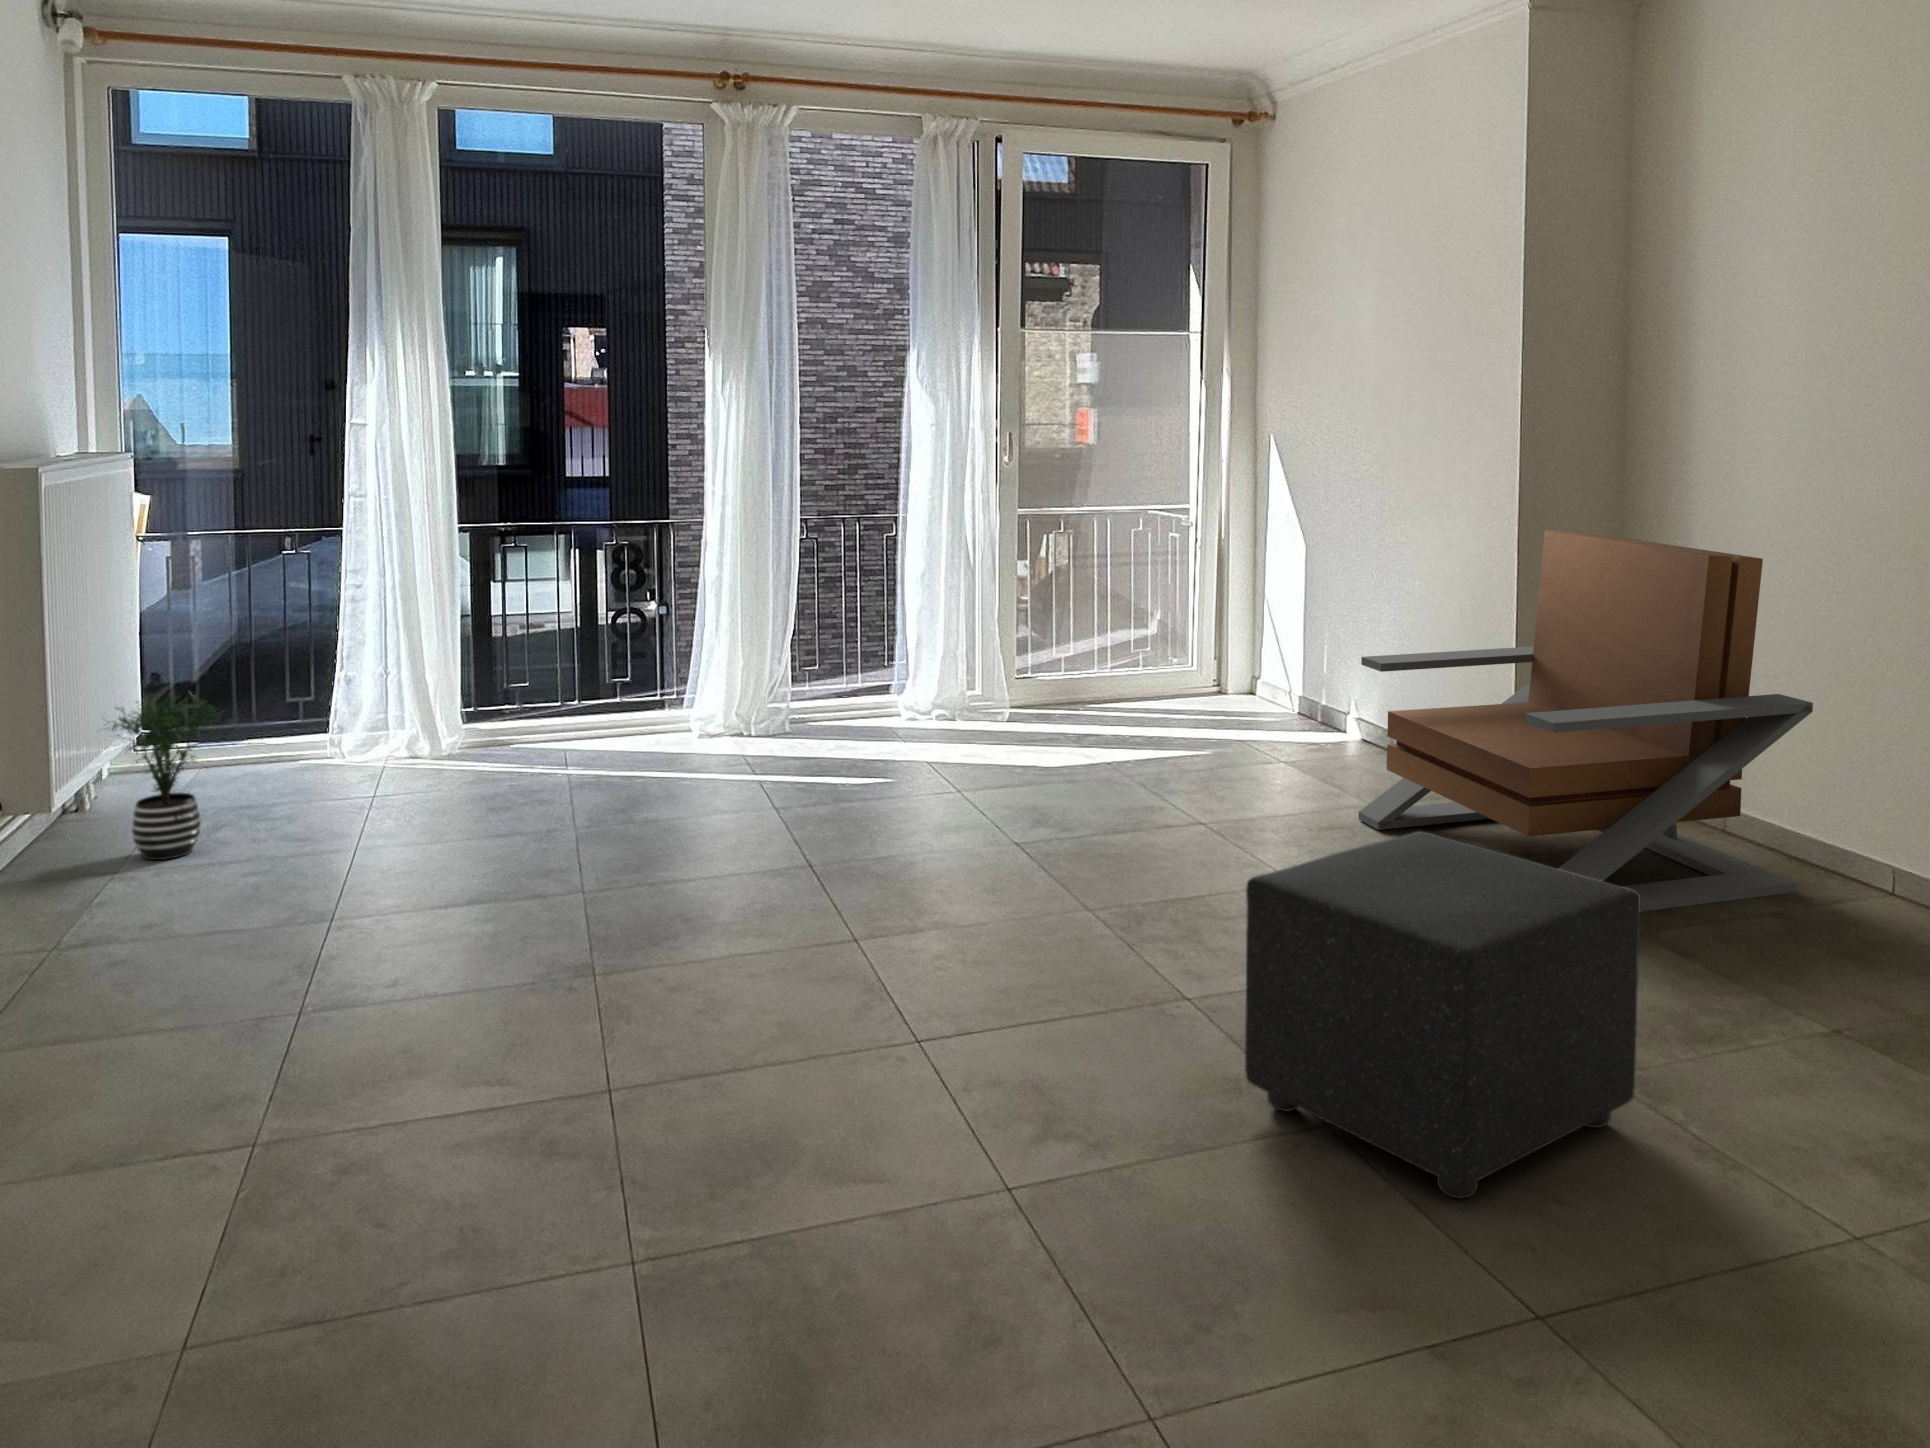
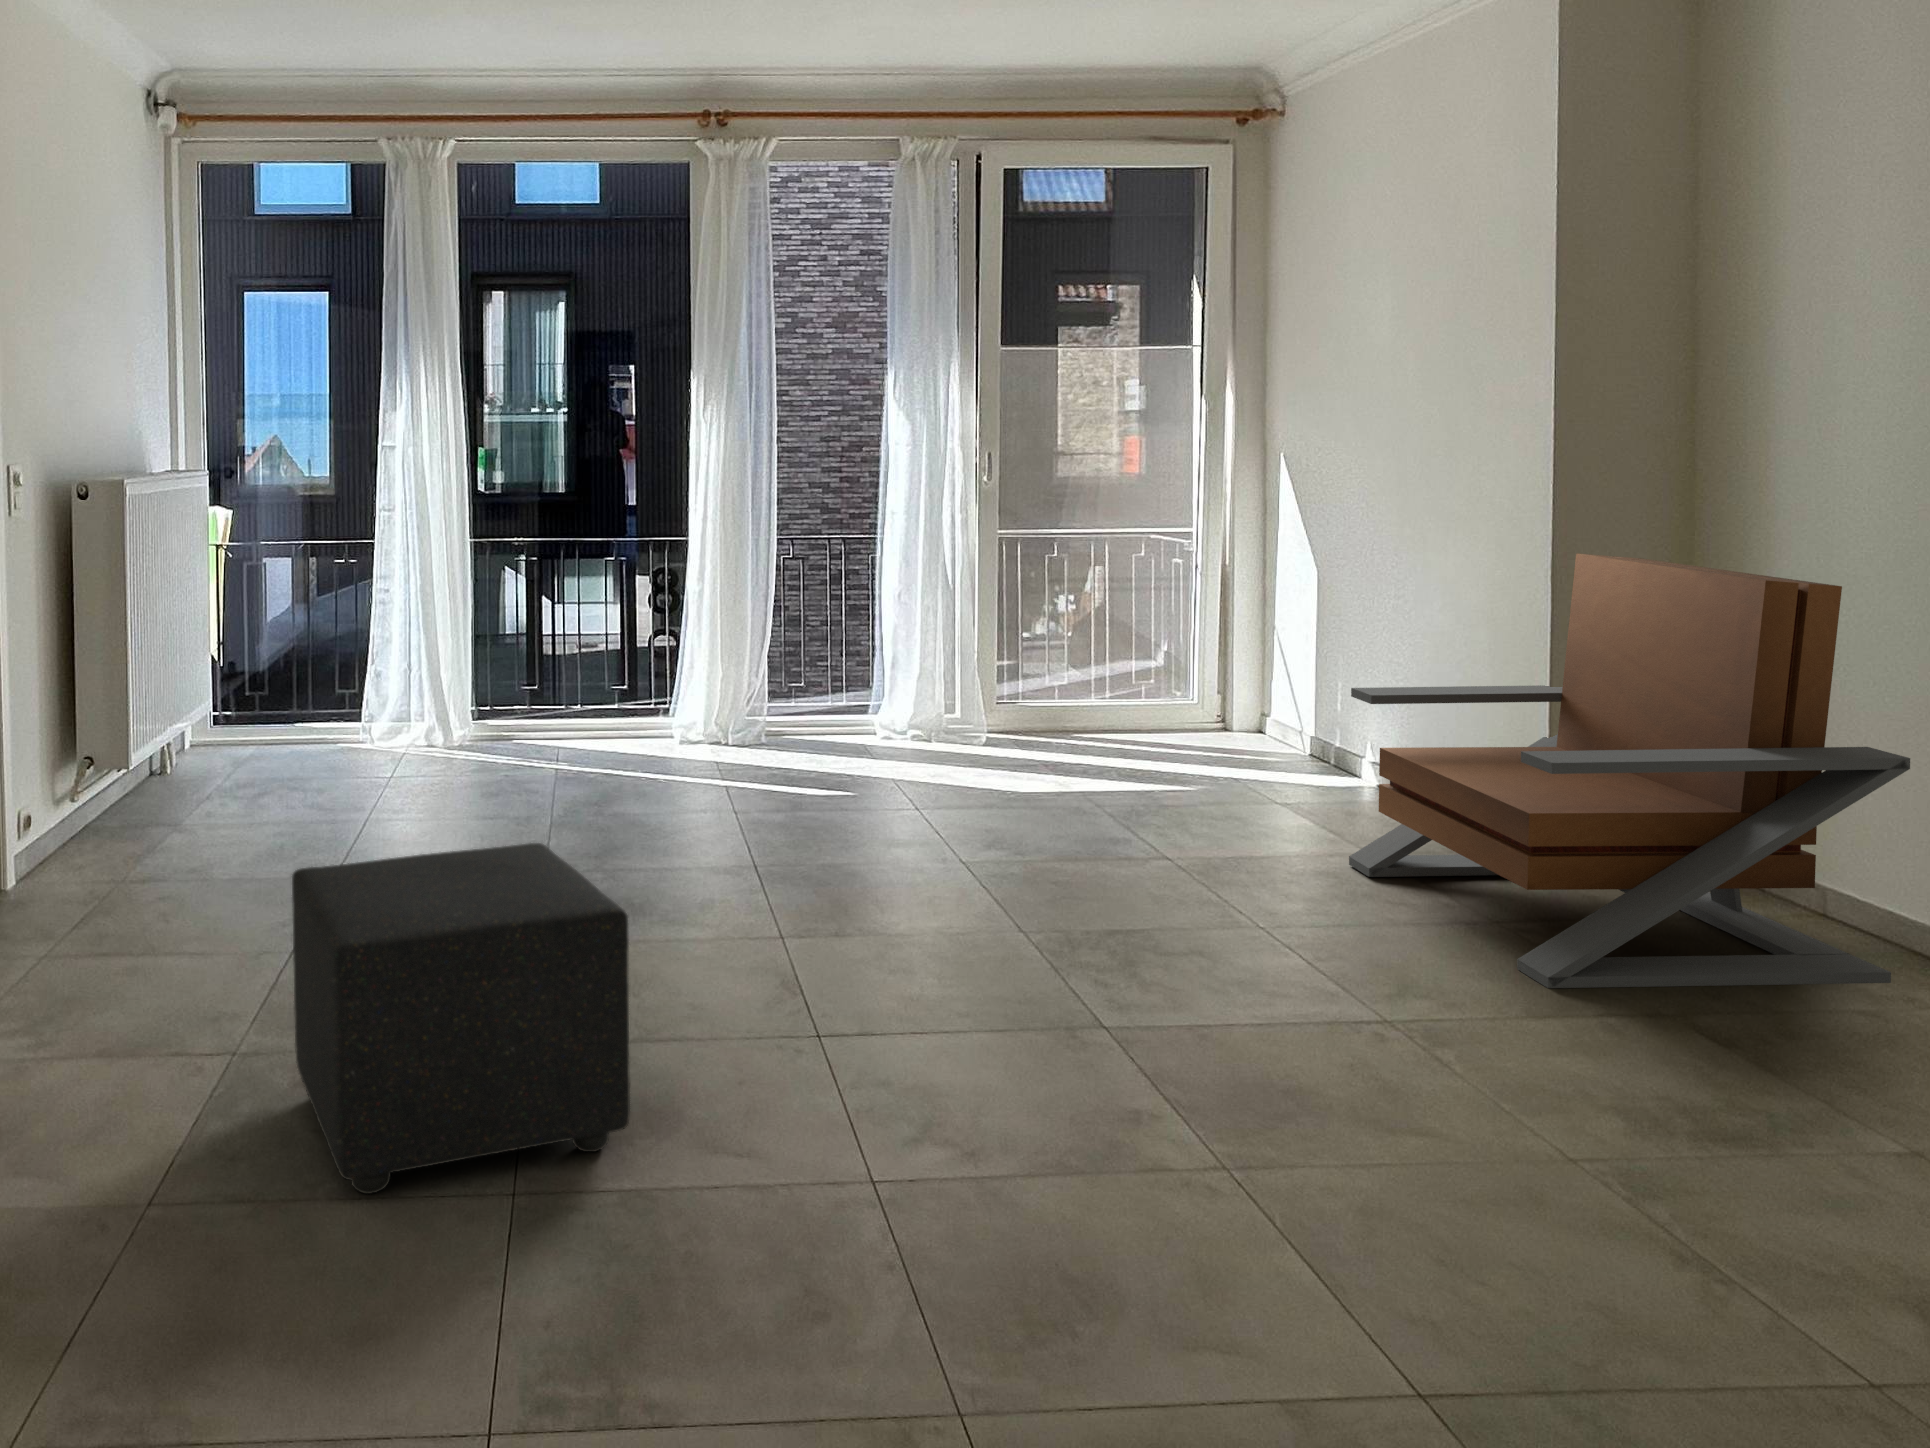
potted plant: present [106,695,232,860] -> none [166,675,275,821]
ottoman: present [1245,832,1641,1199] -> present [292,843,630,1194]

